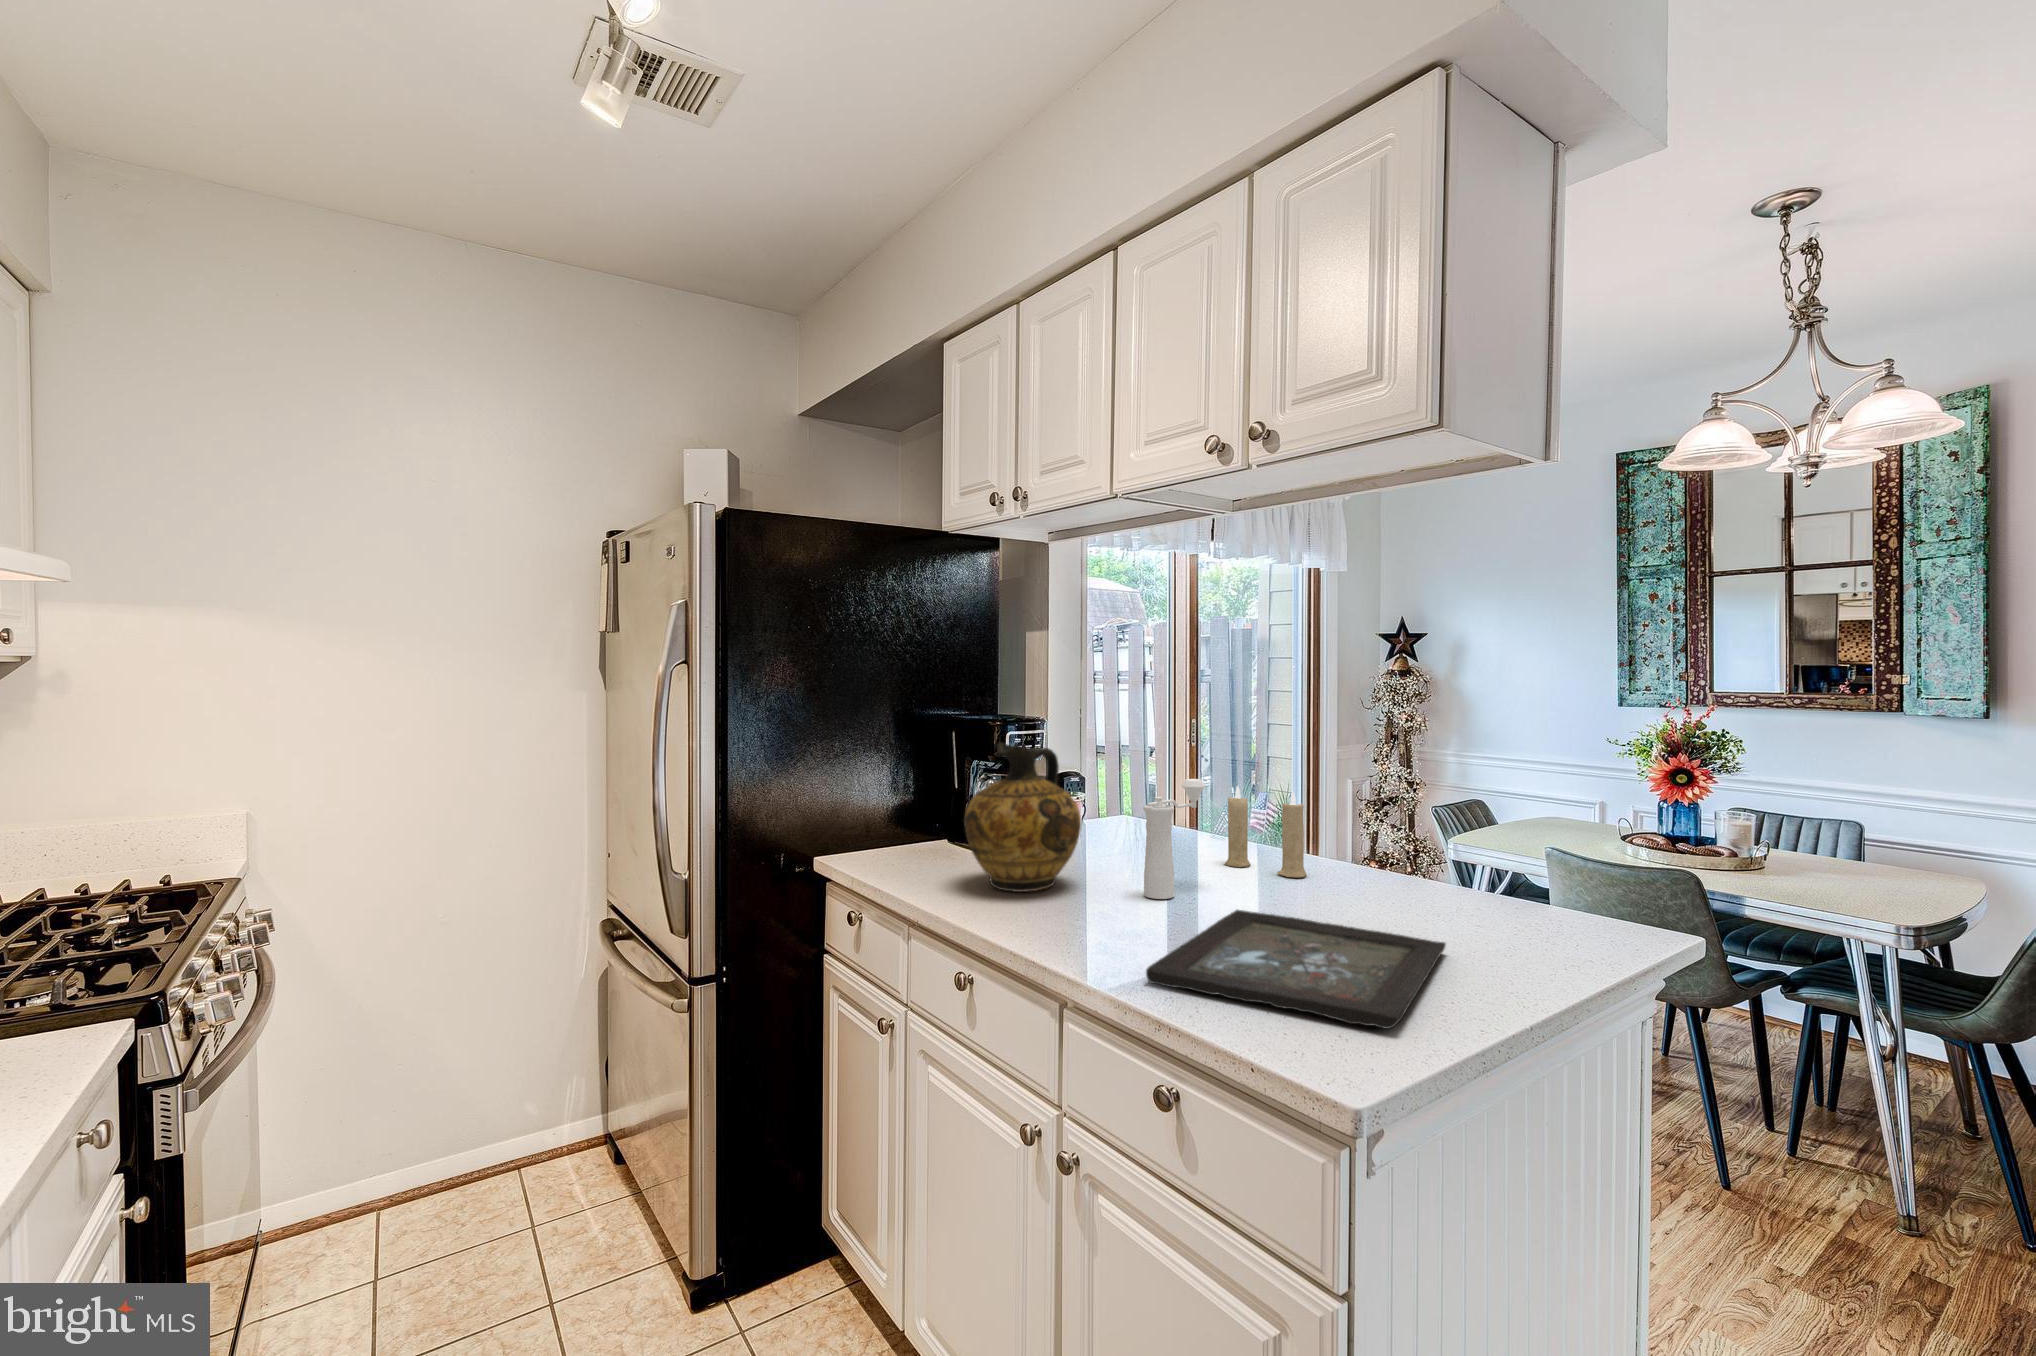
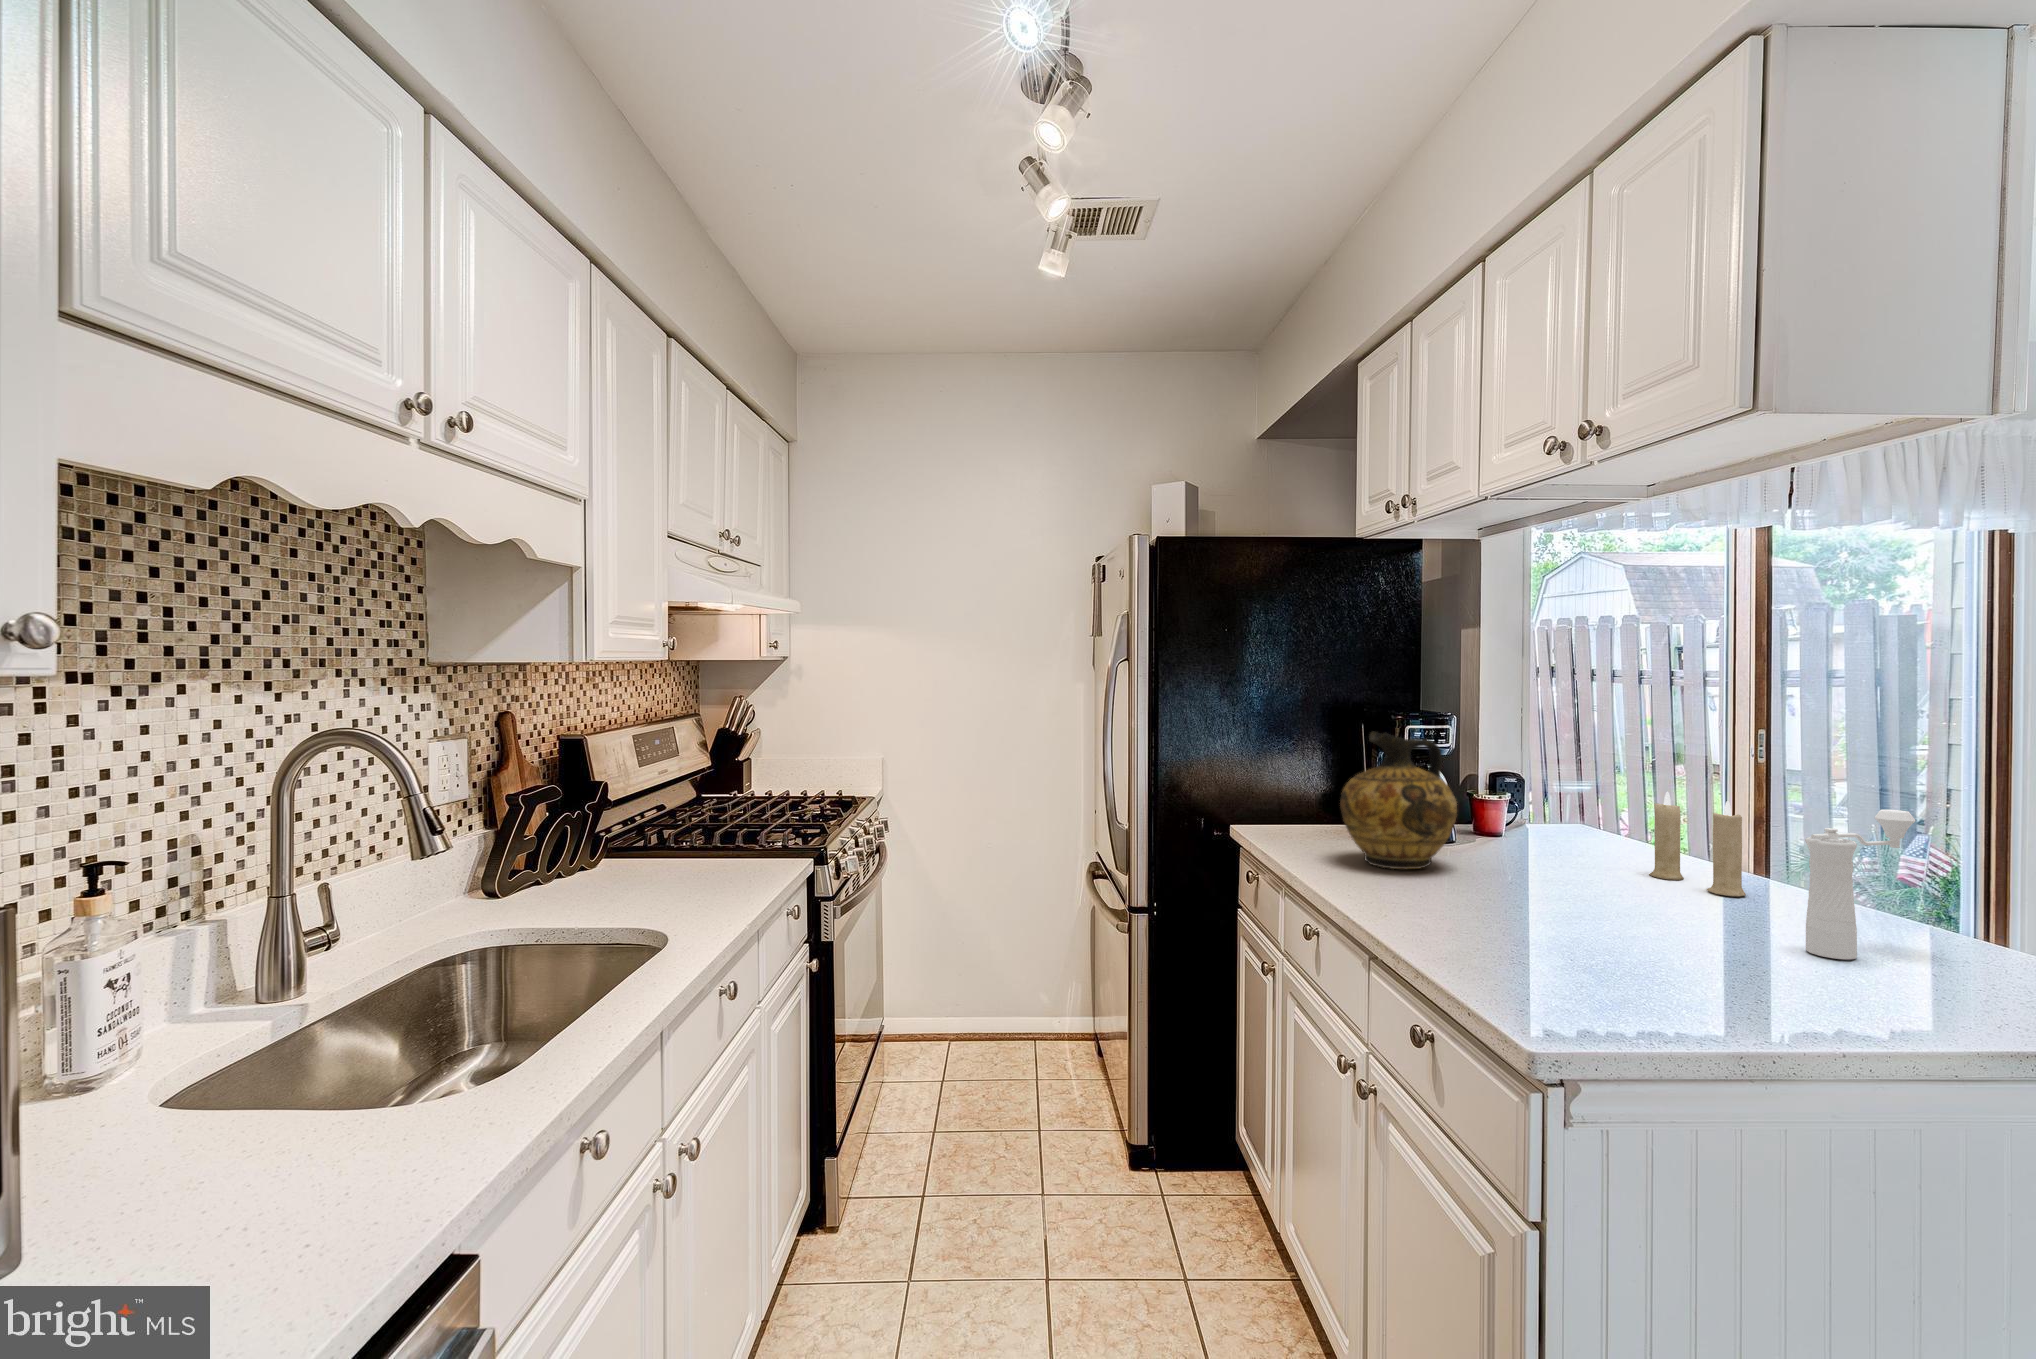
pepper mill: present [1143,779,1205,899] -> present [1805,809,1915,960]
tray: present [1146,910,1446,1029] -> none [1428,907,1826,1013]

